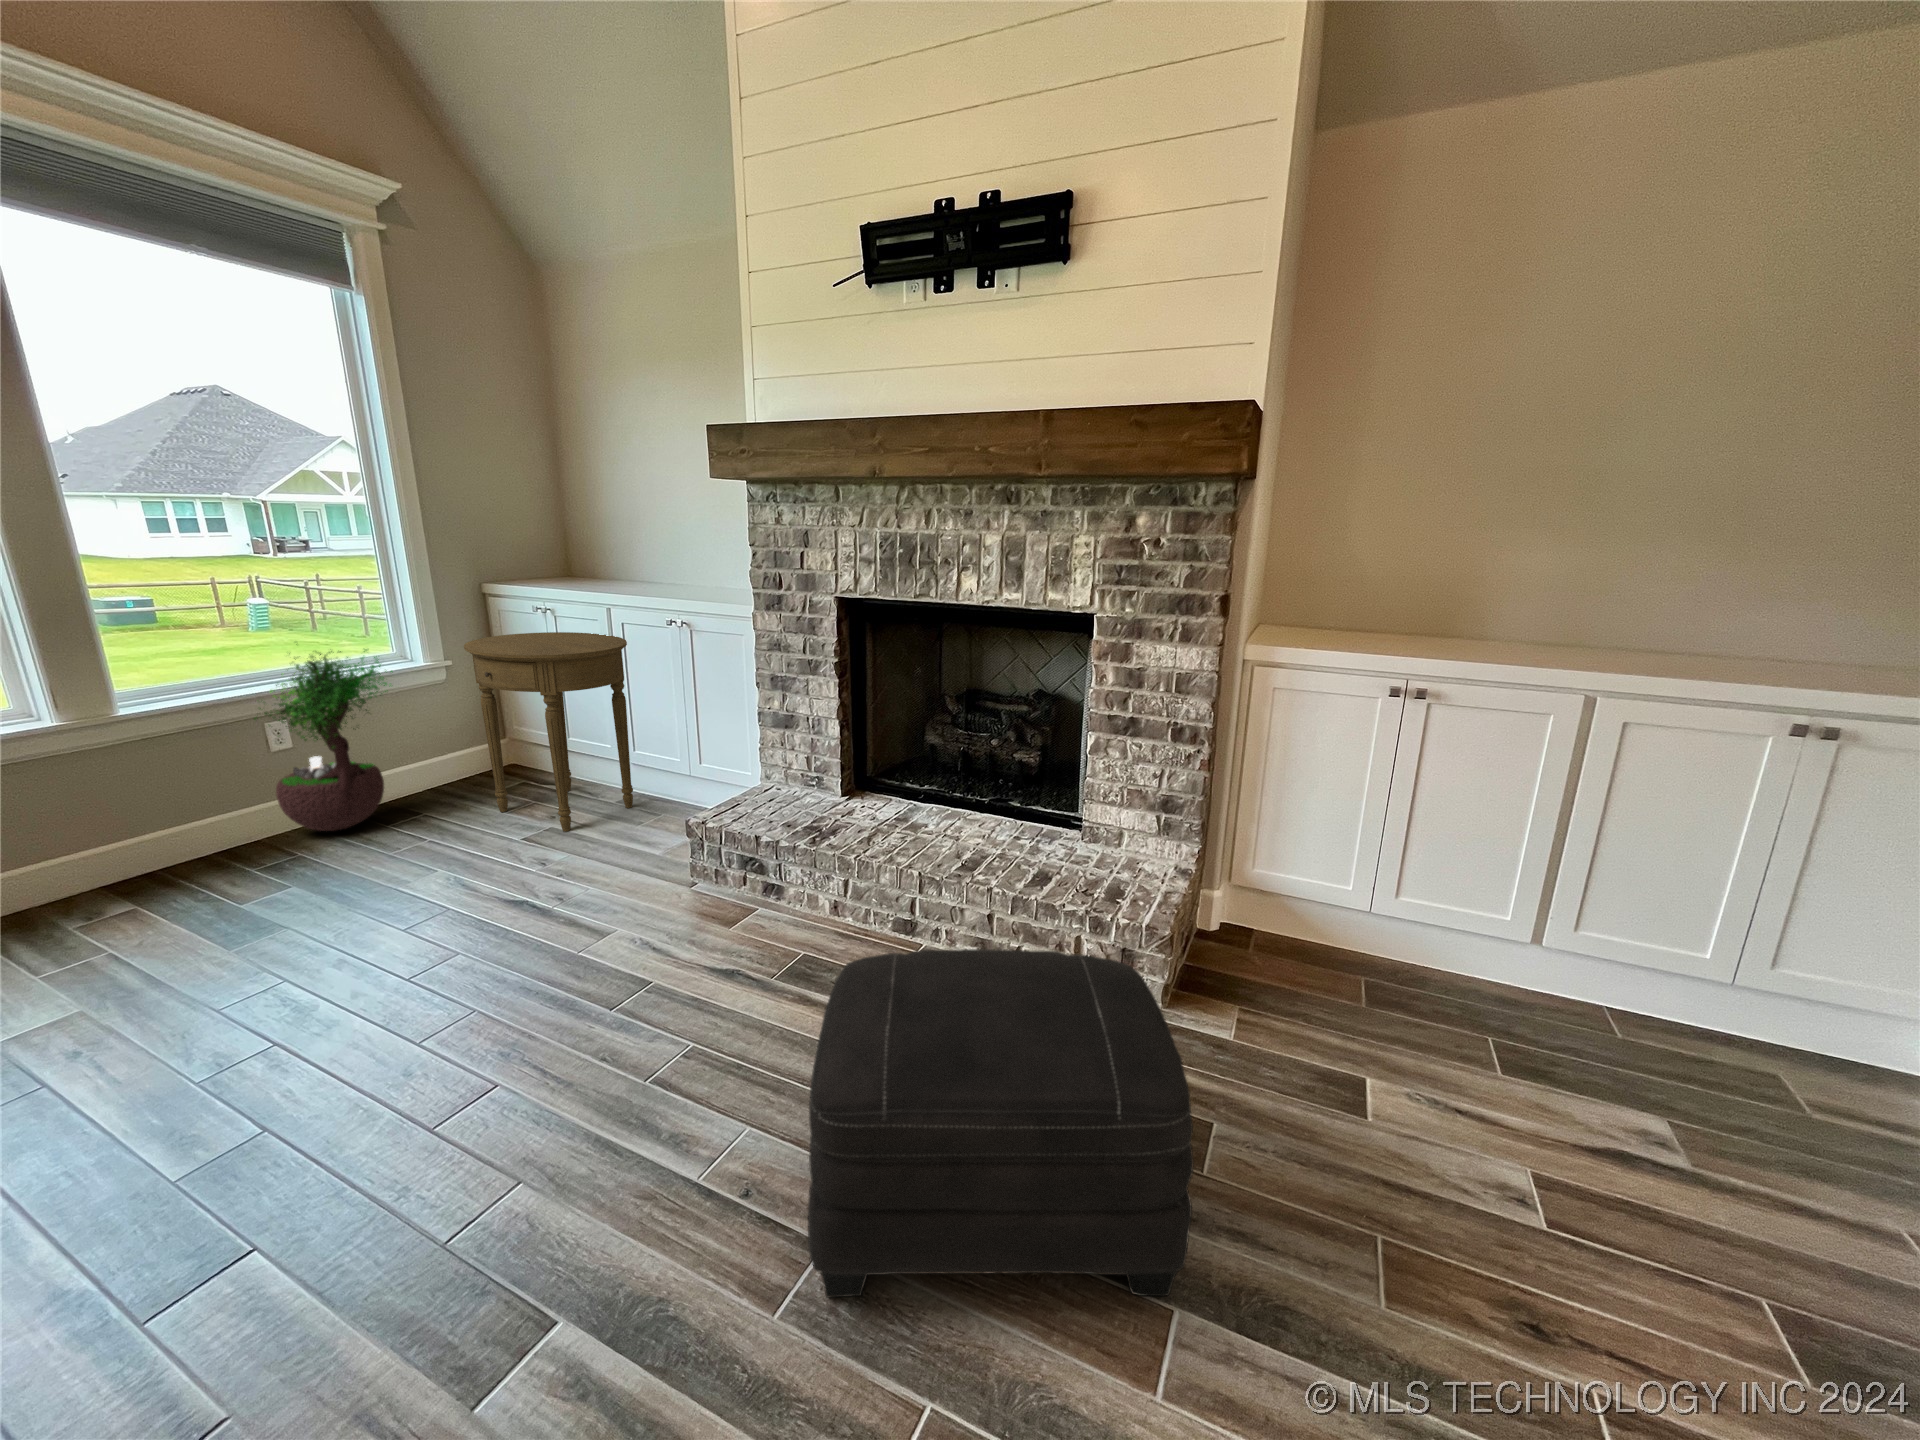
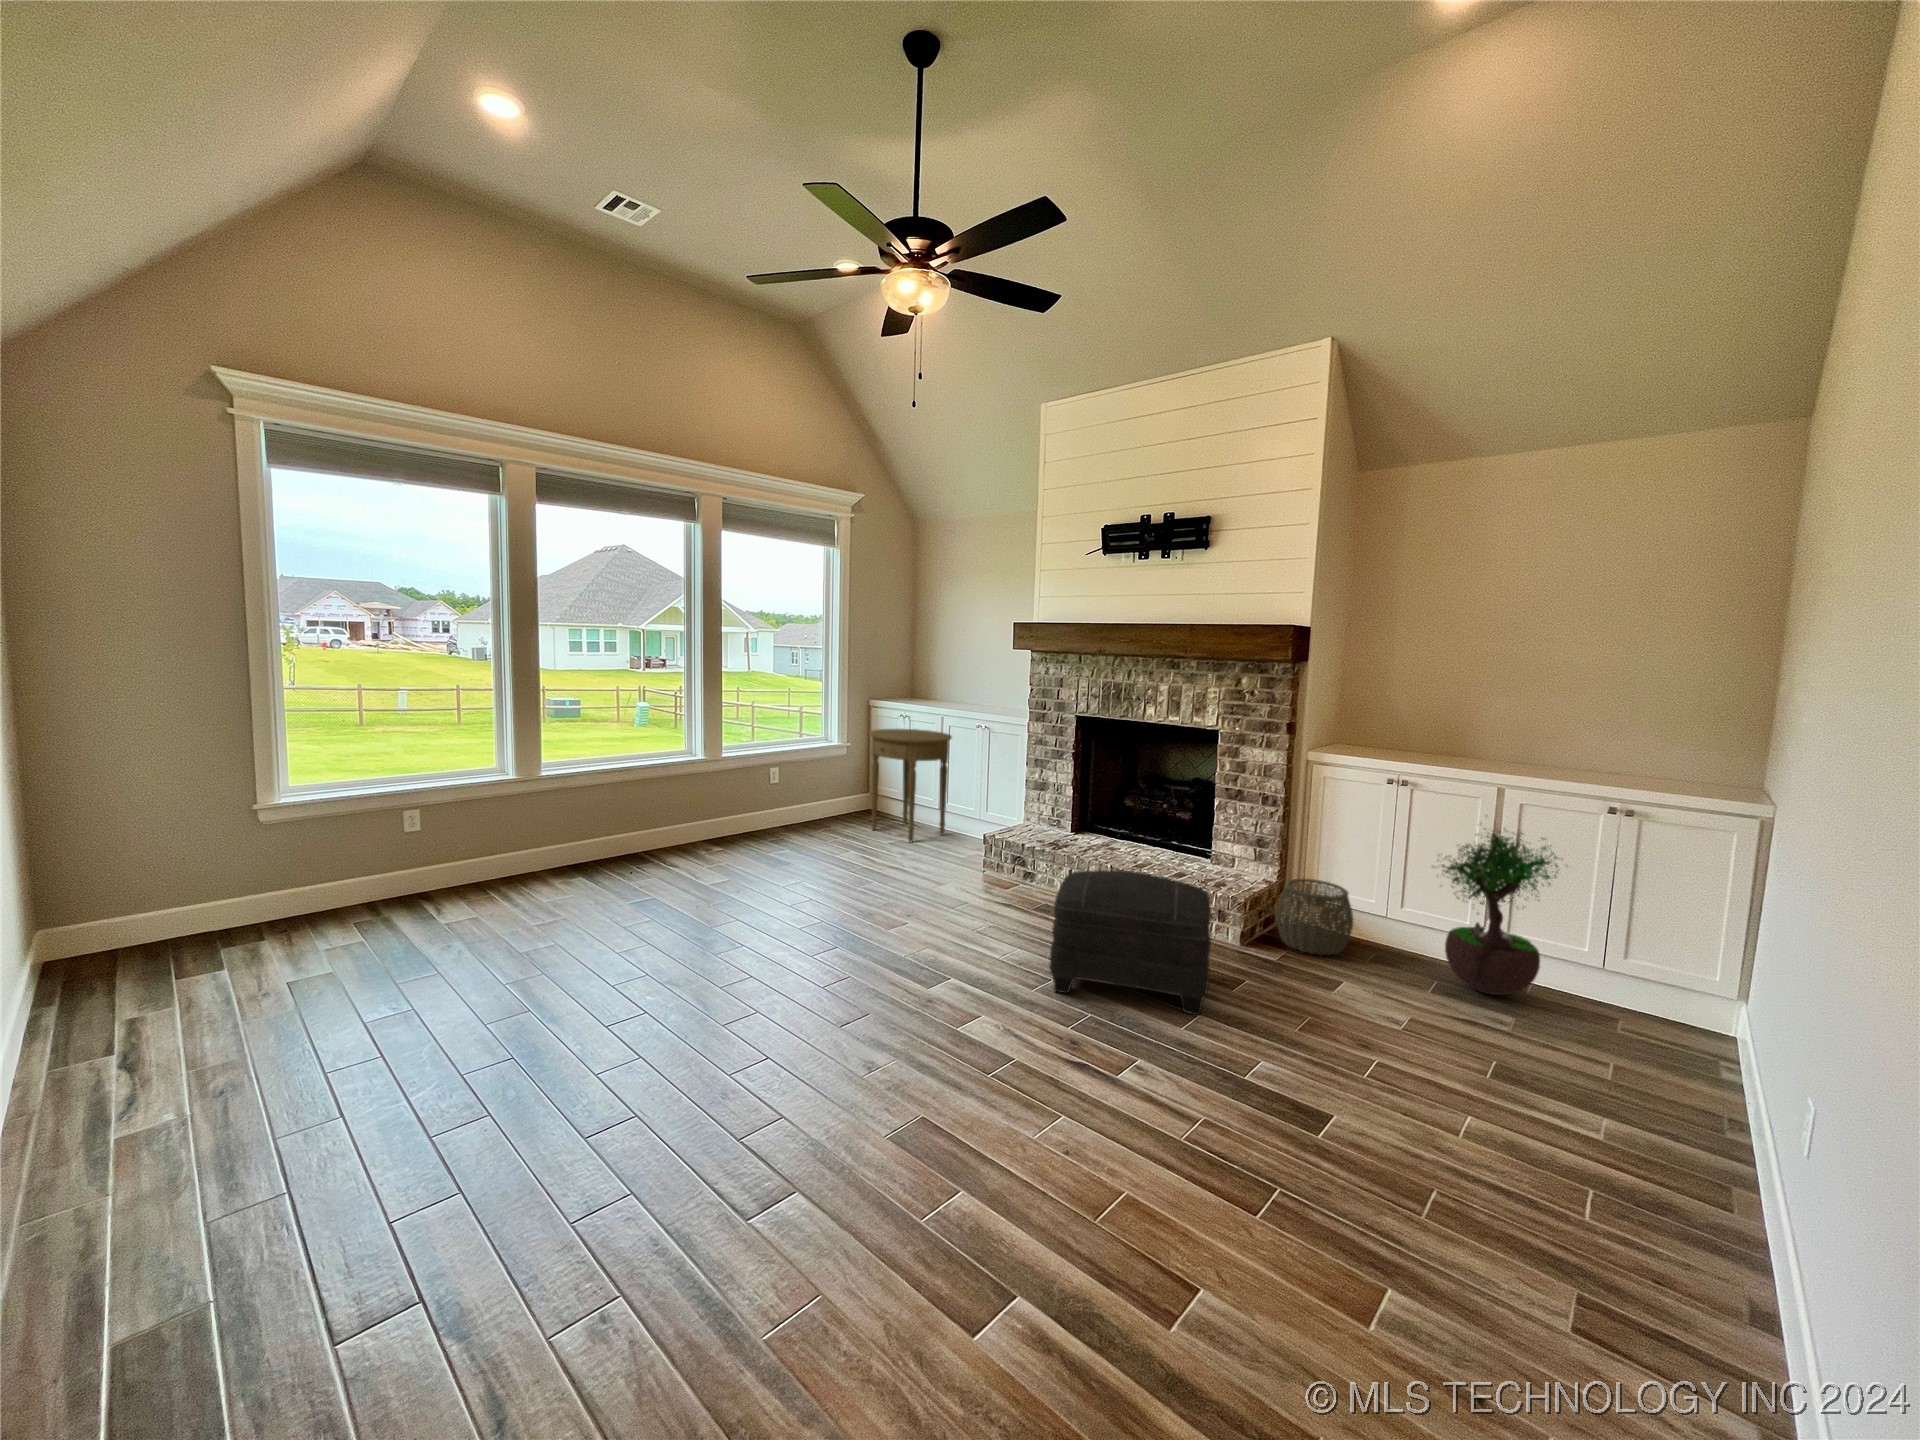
potted tree: present [254,649,392,831] -> present [1437,816,1562,995]
woven basket: none [1205,863,1337,1004] -> present [1276,879,1353,955]

